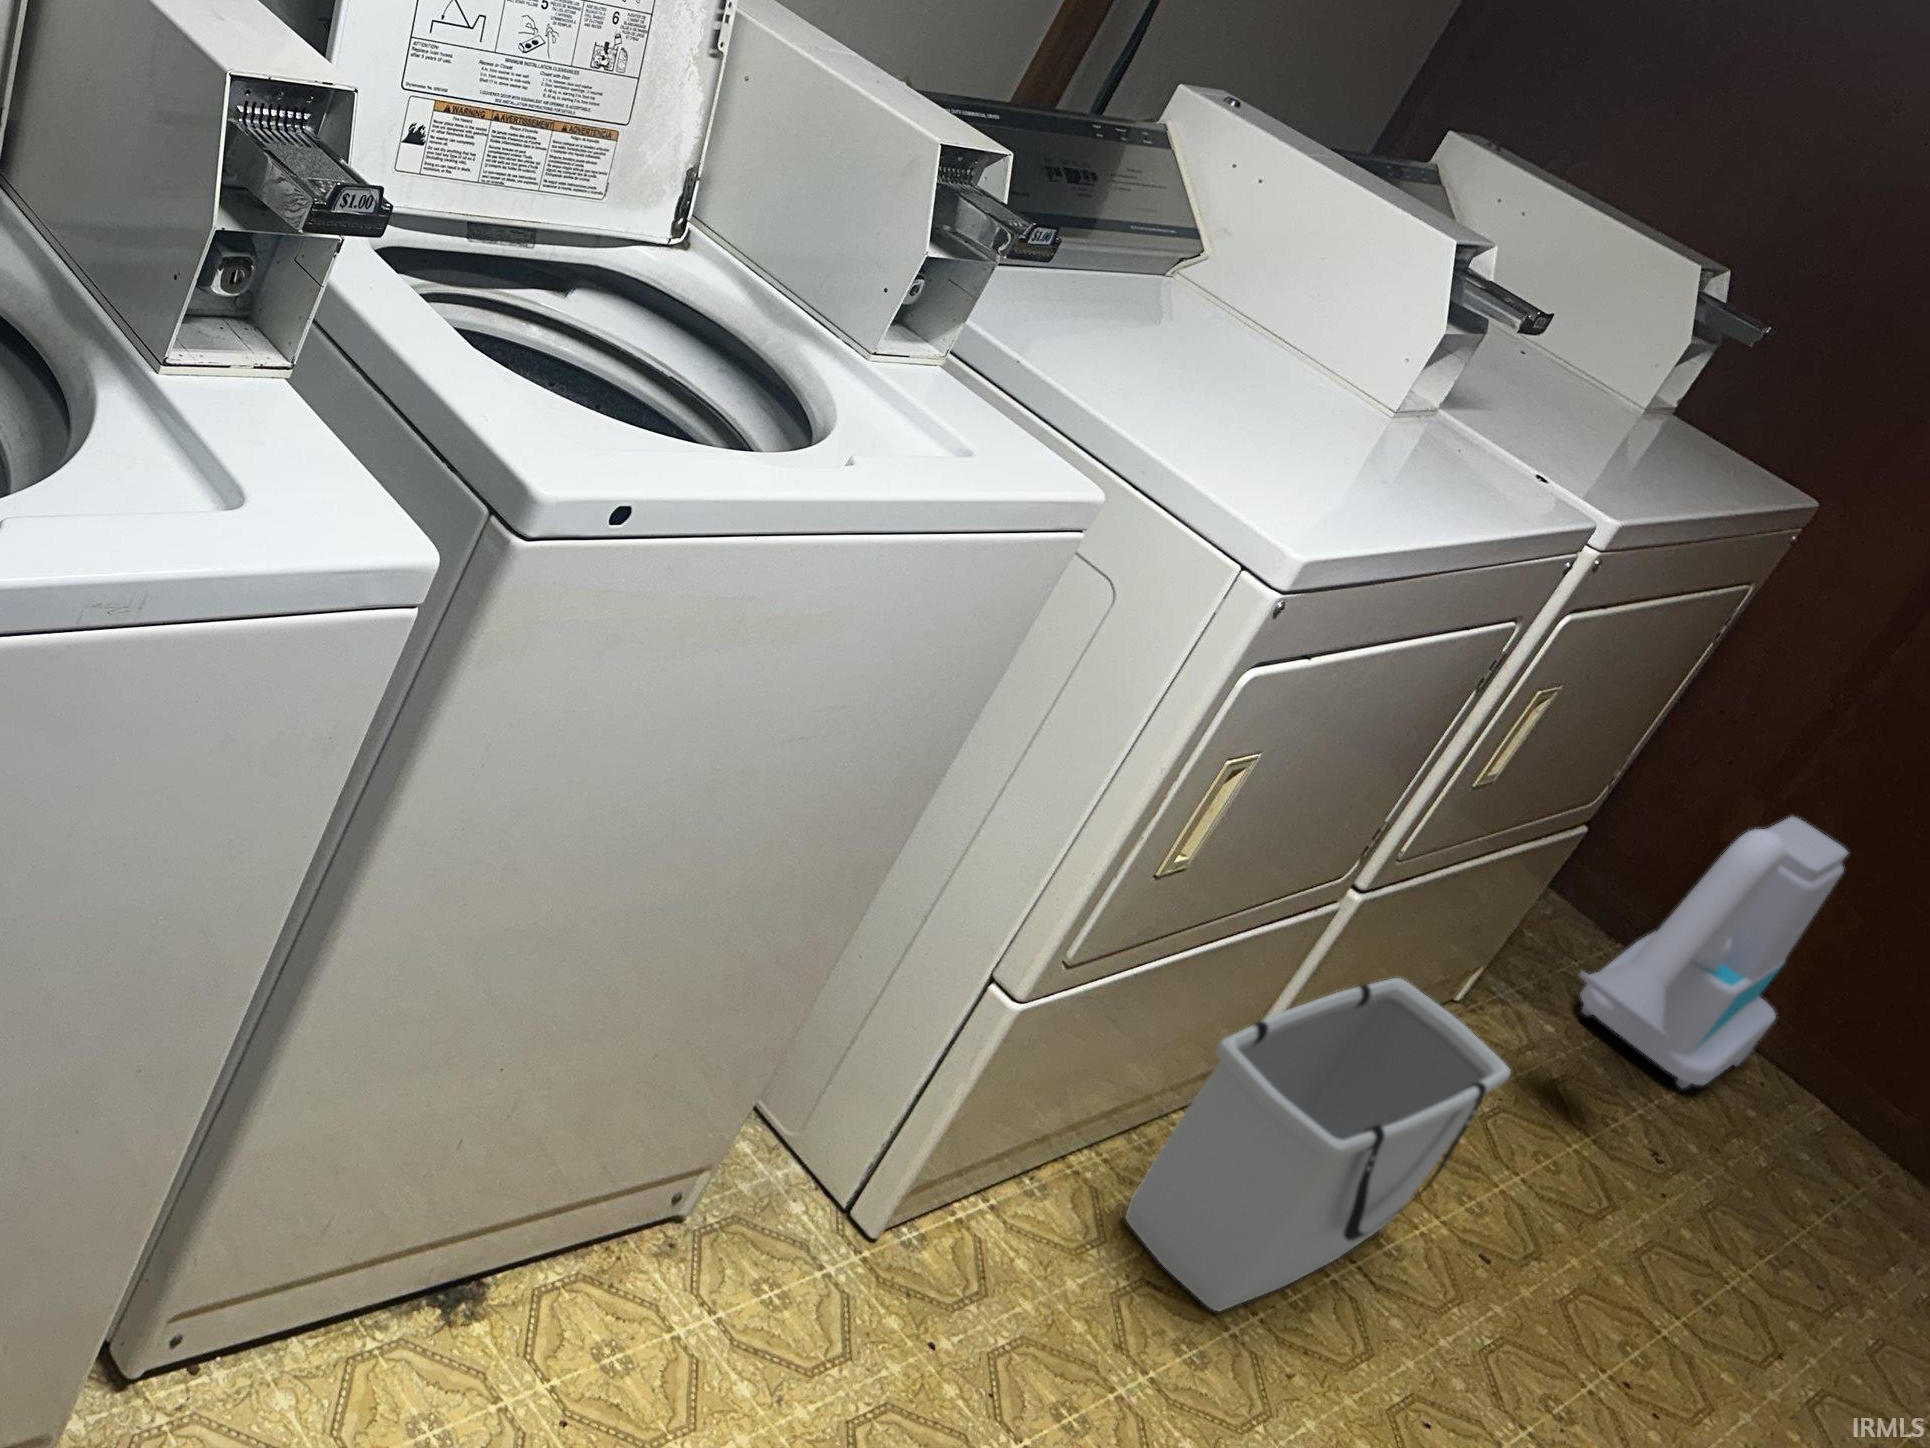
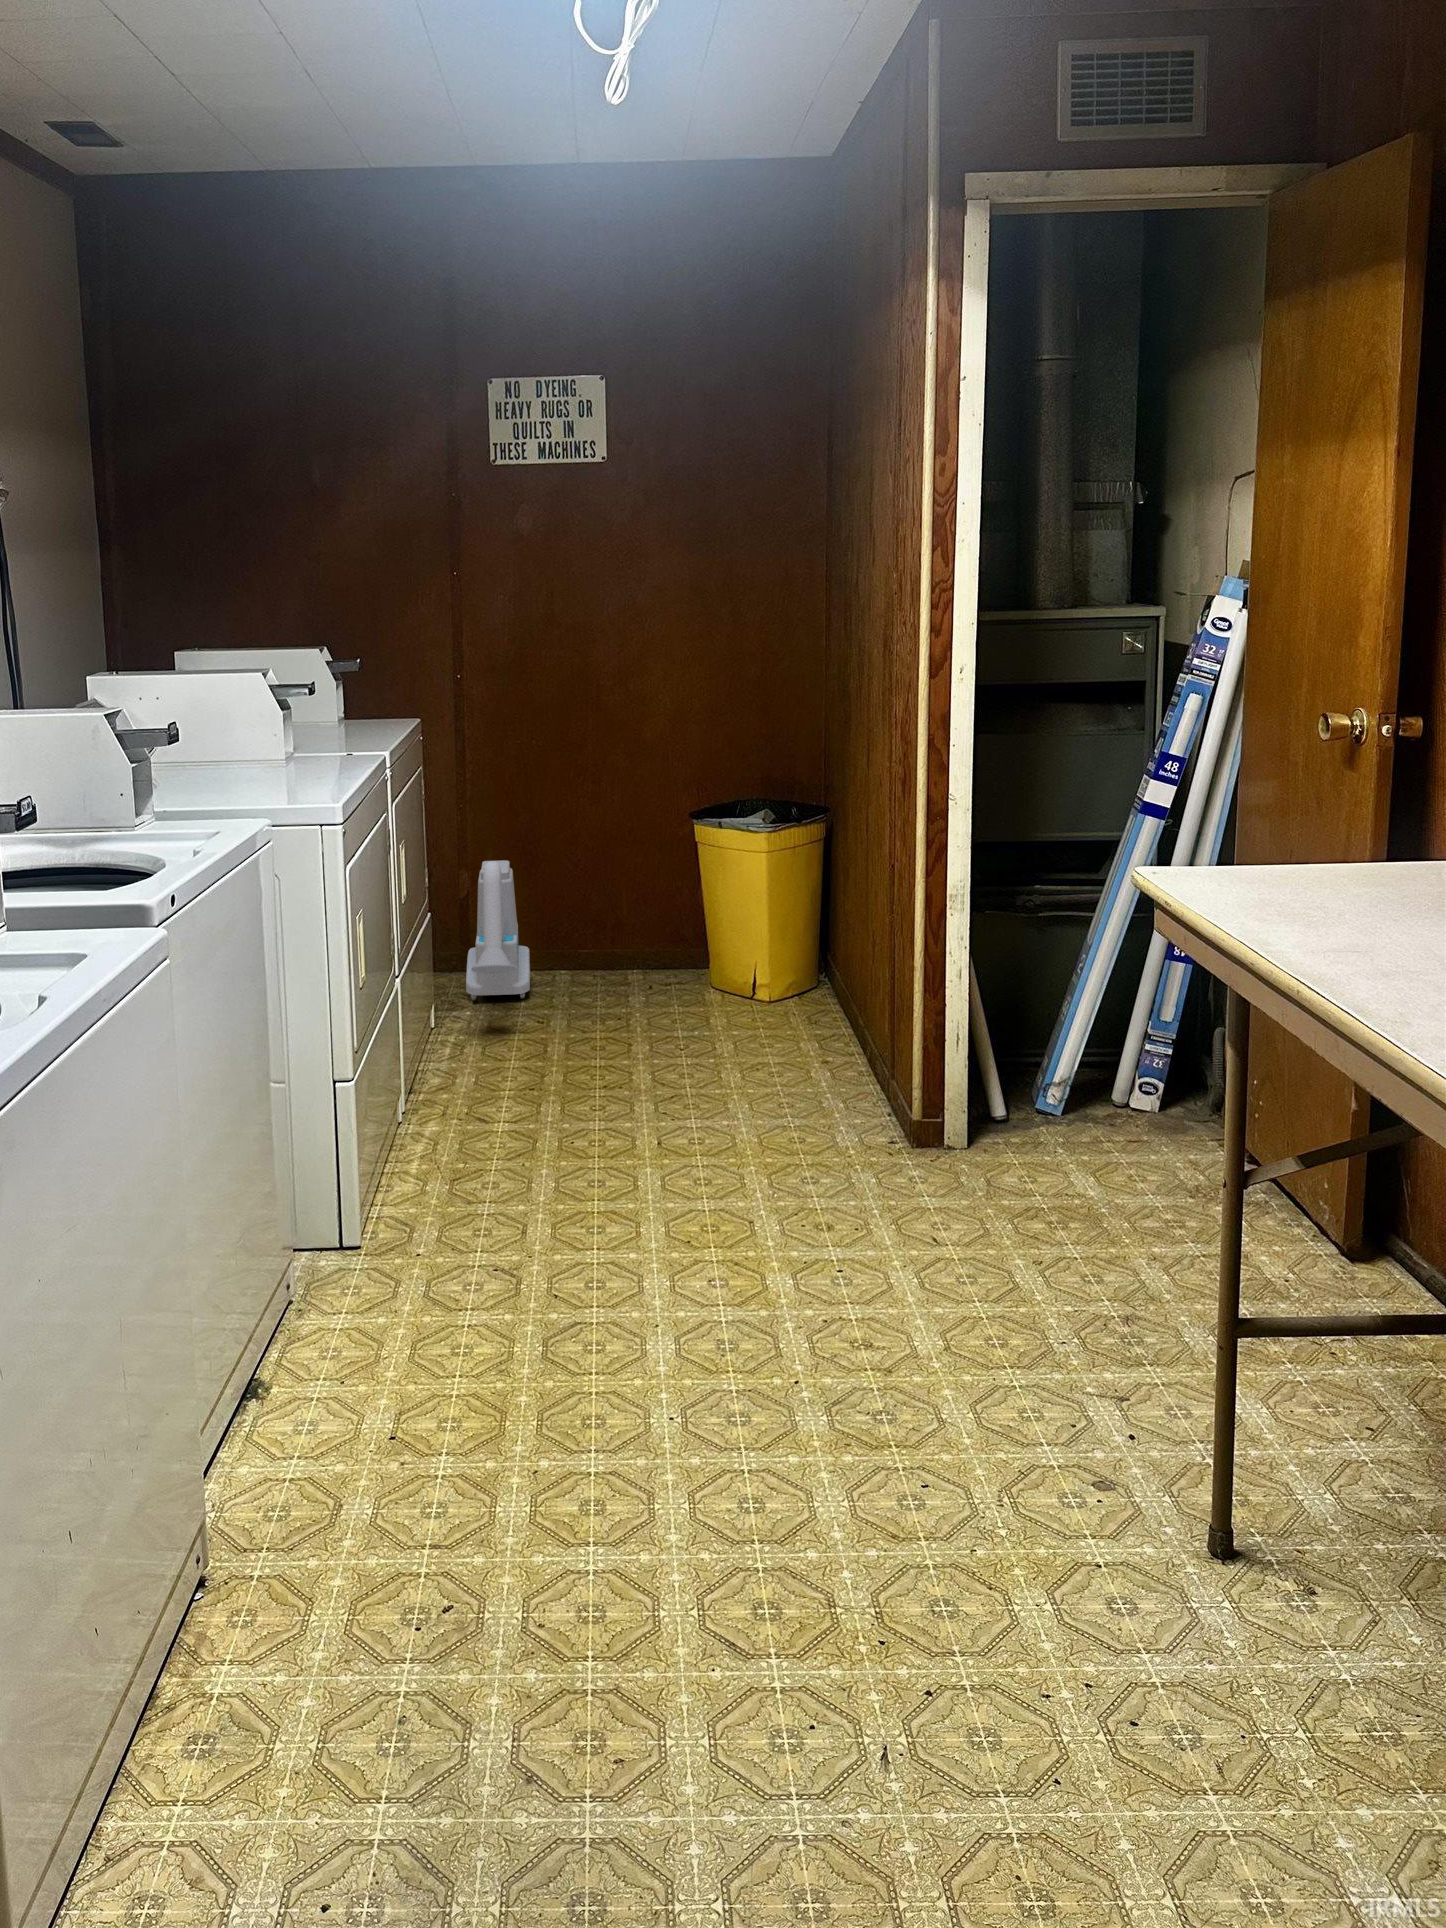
storage bin: present [1126,978,1511,1311] -> none [411,997,503,1172]

